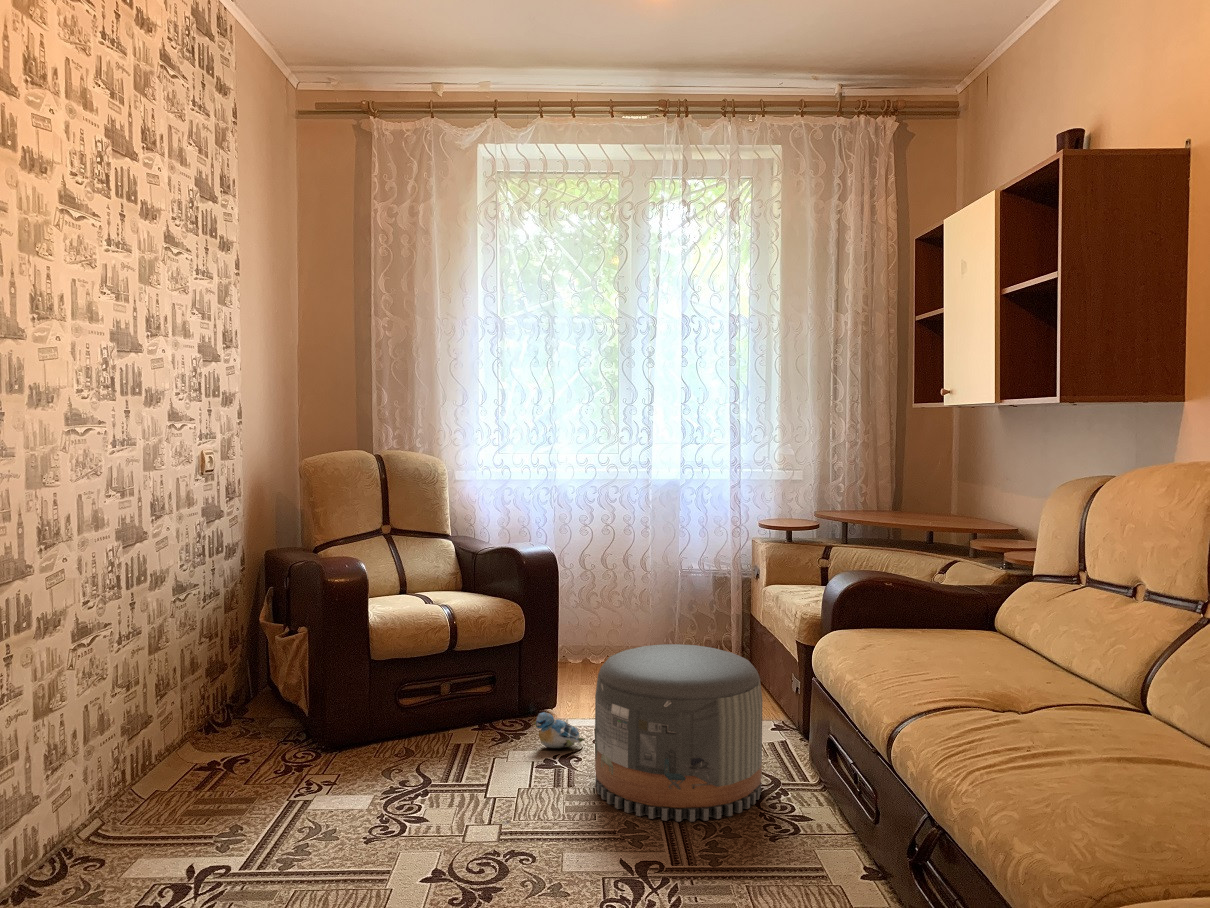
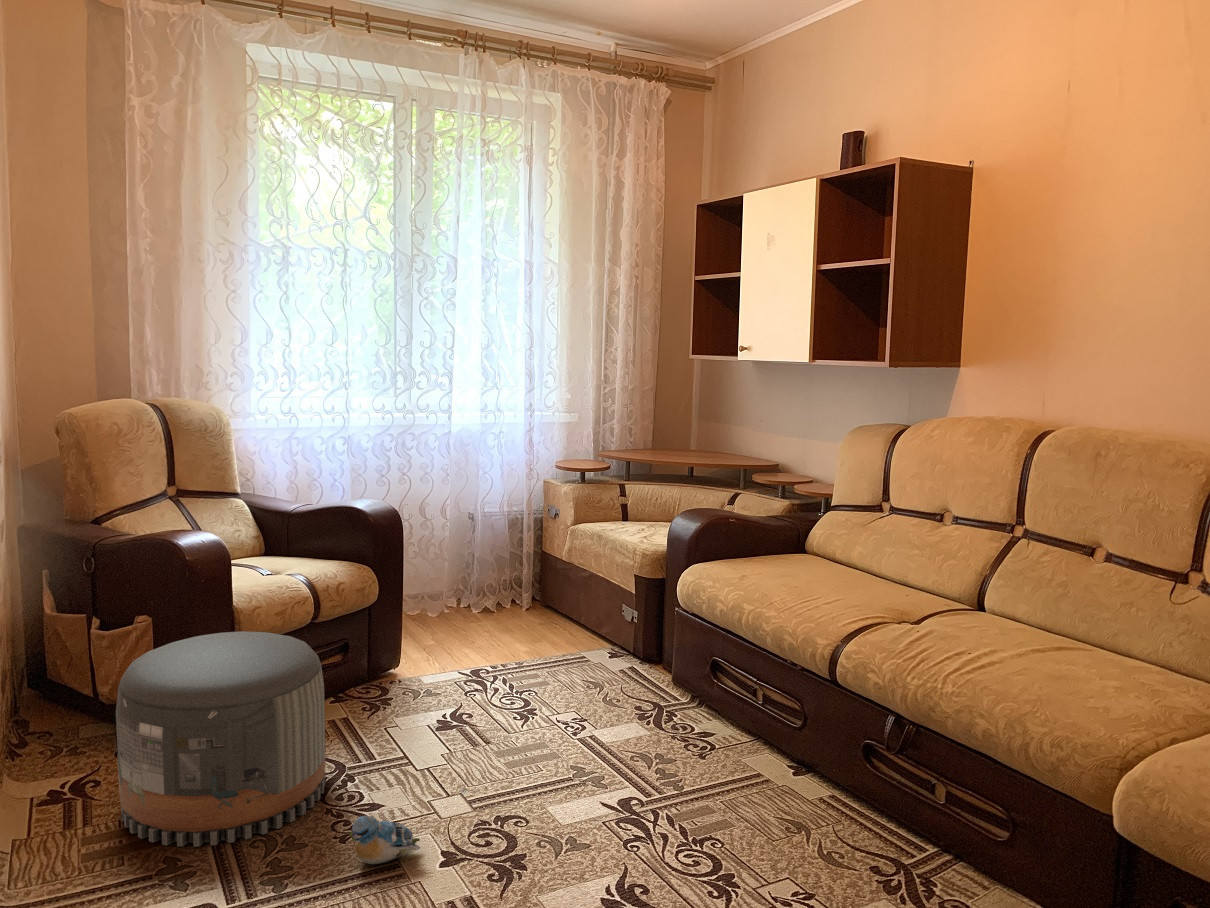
plush toy: present [534,712,585,748] -> present [349,816,420,864]

